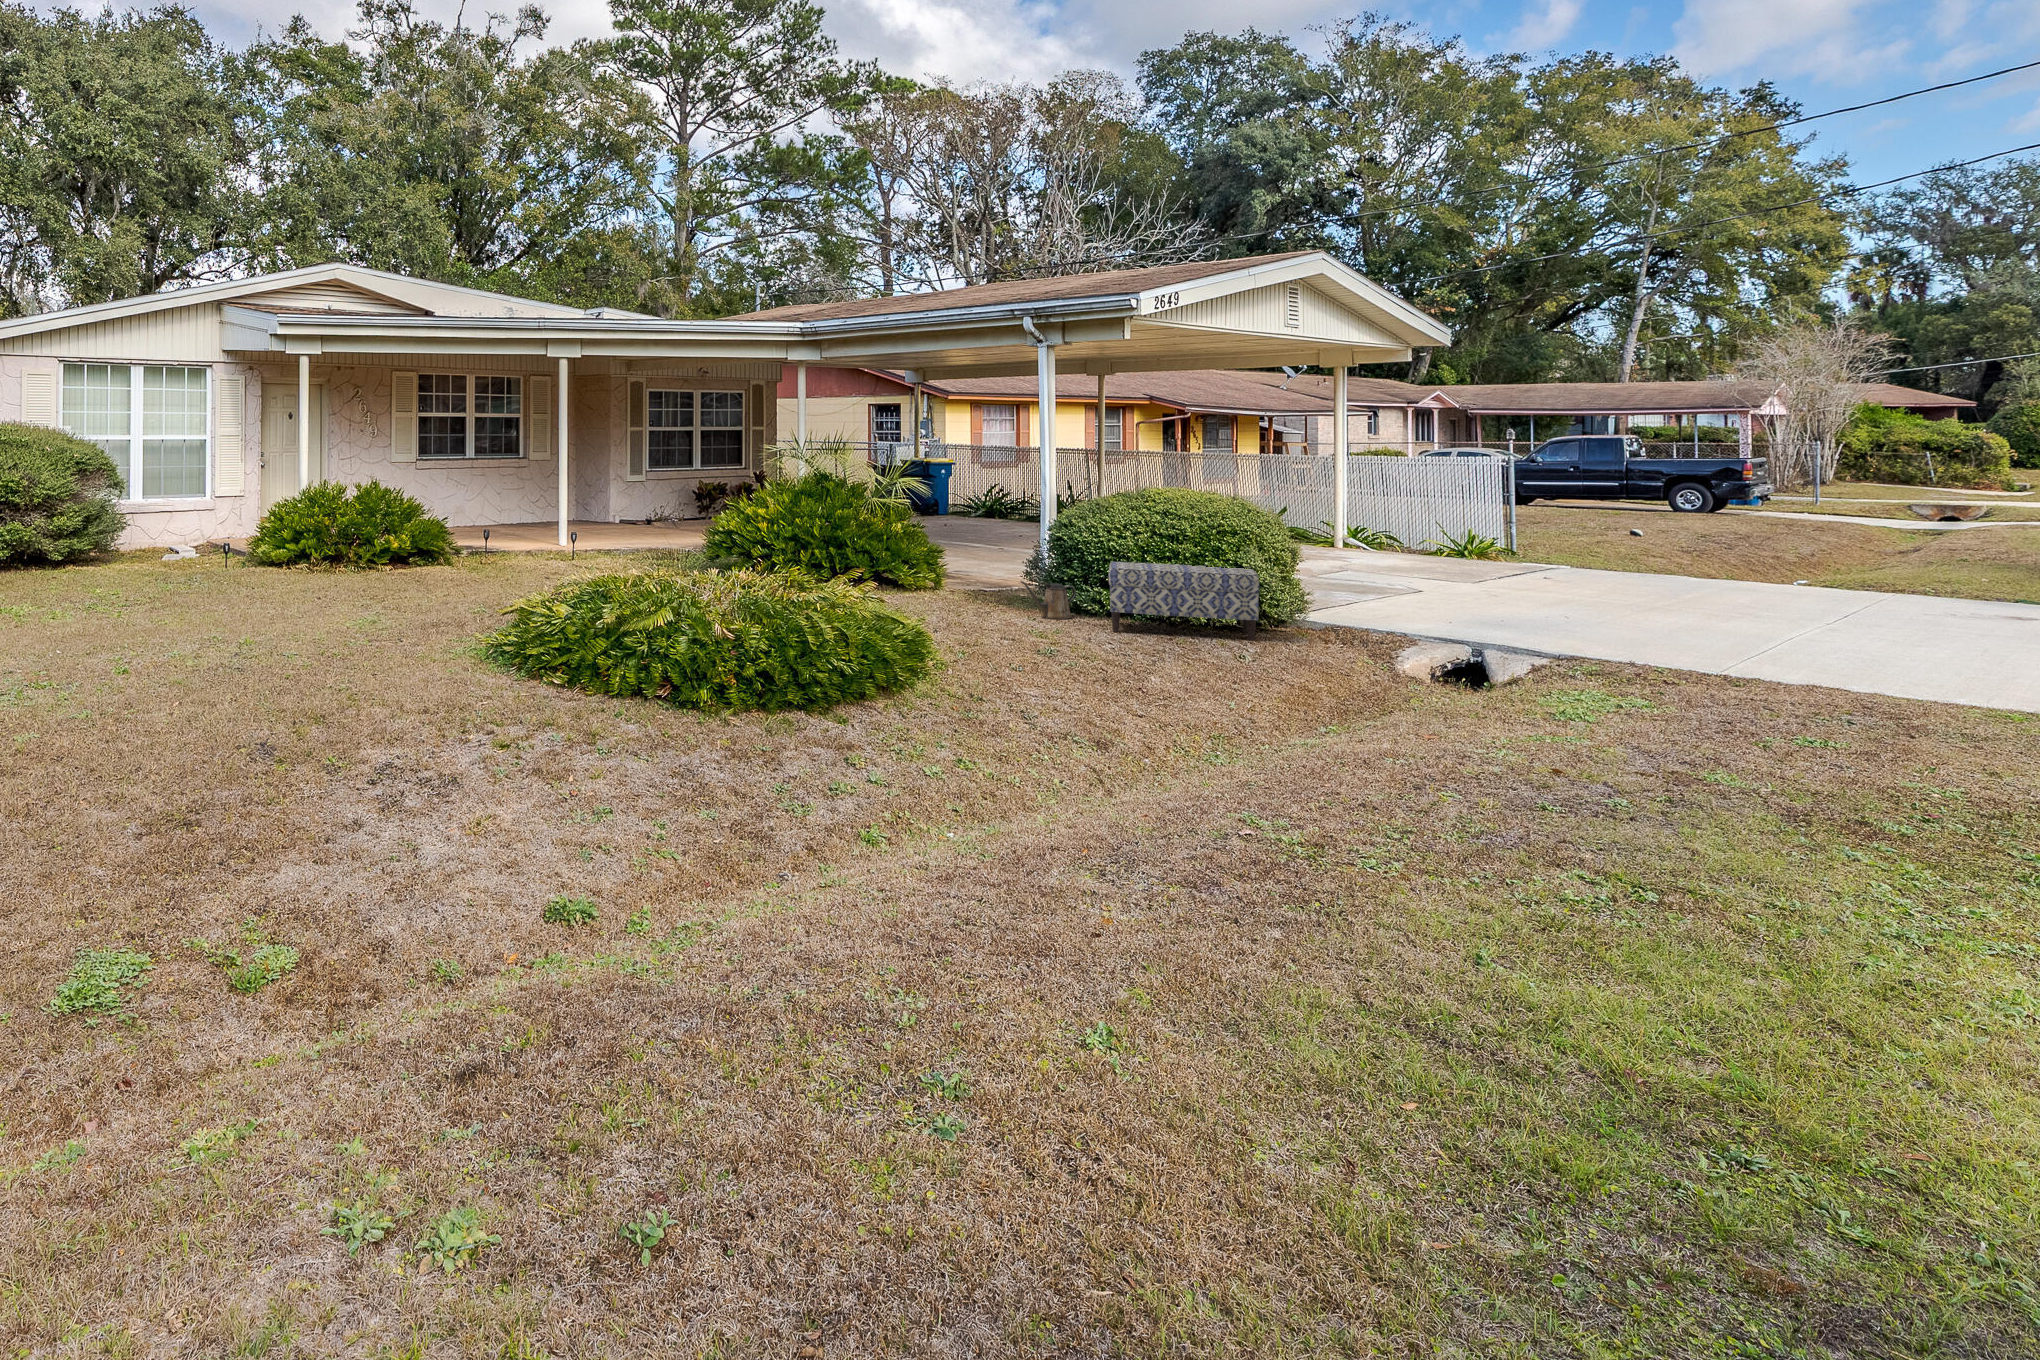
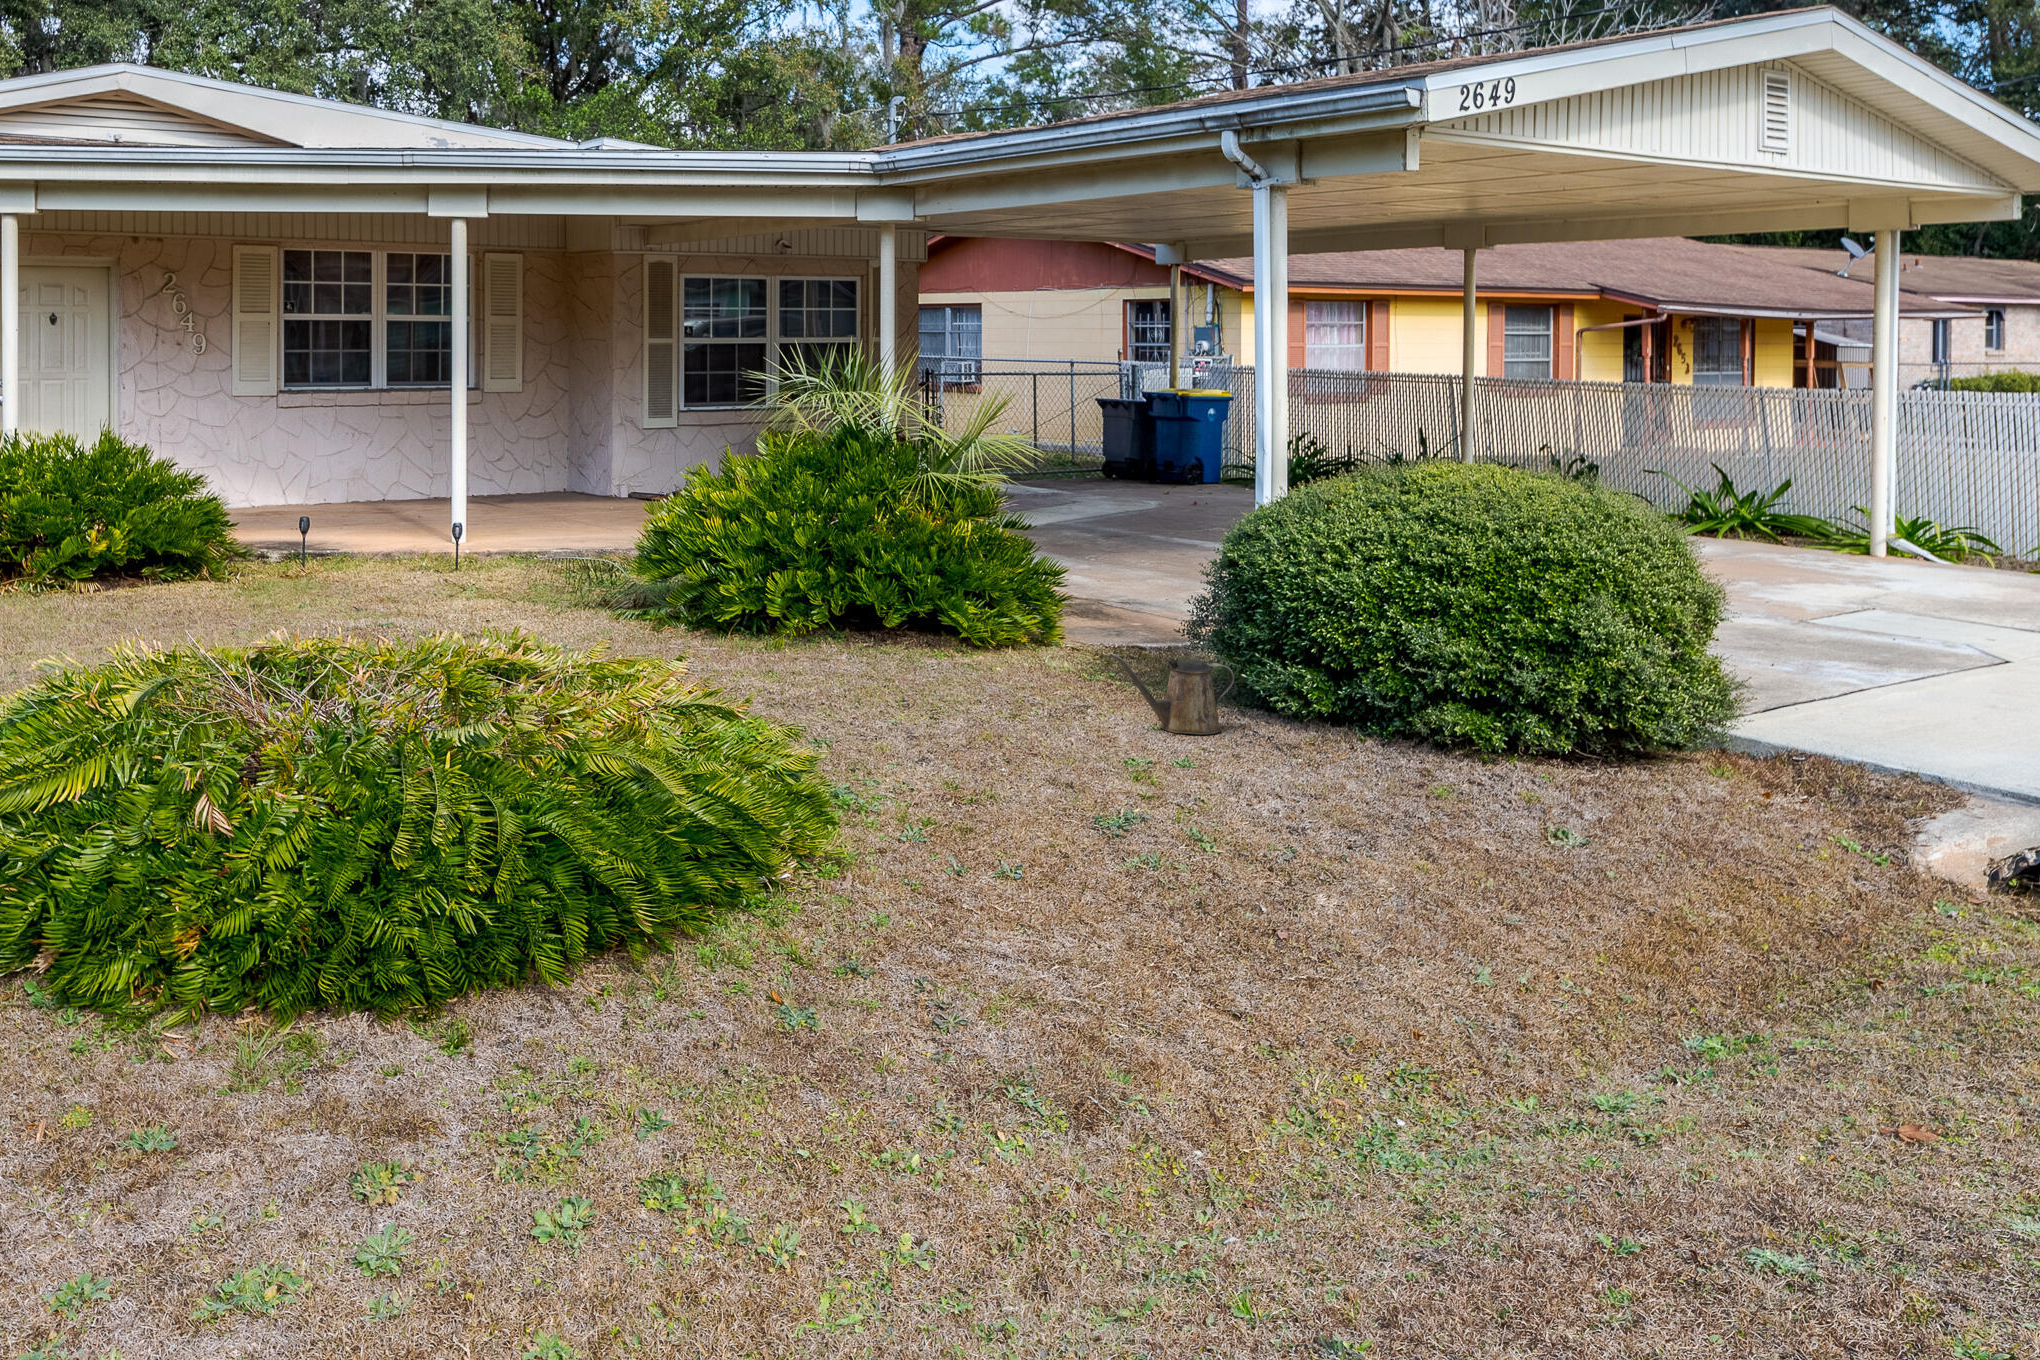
bench: present [1109,562,1259,640] -> none [1267,622,1596,820]

